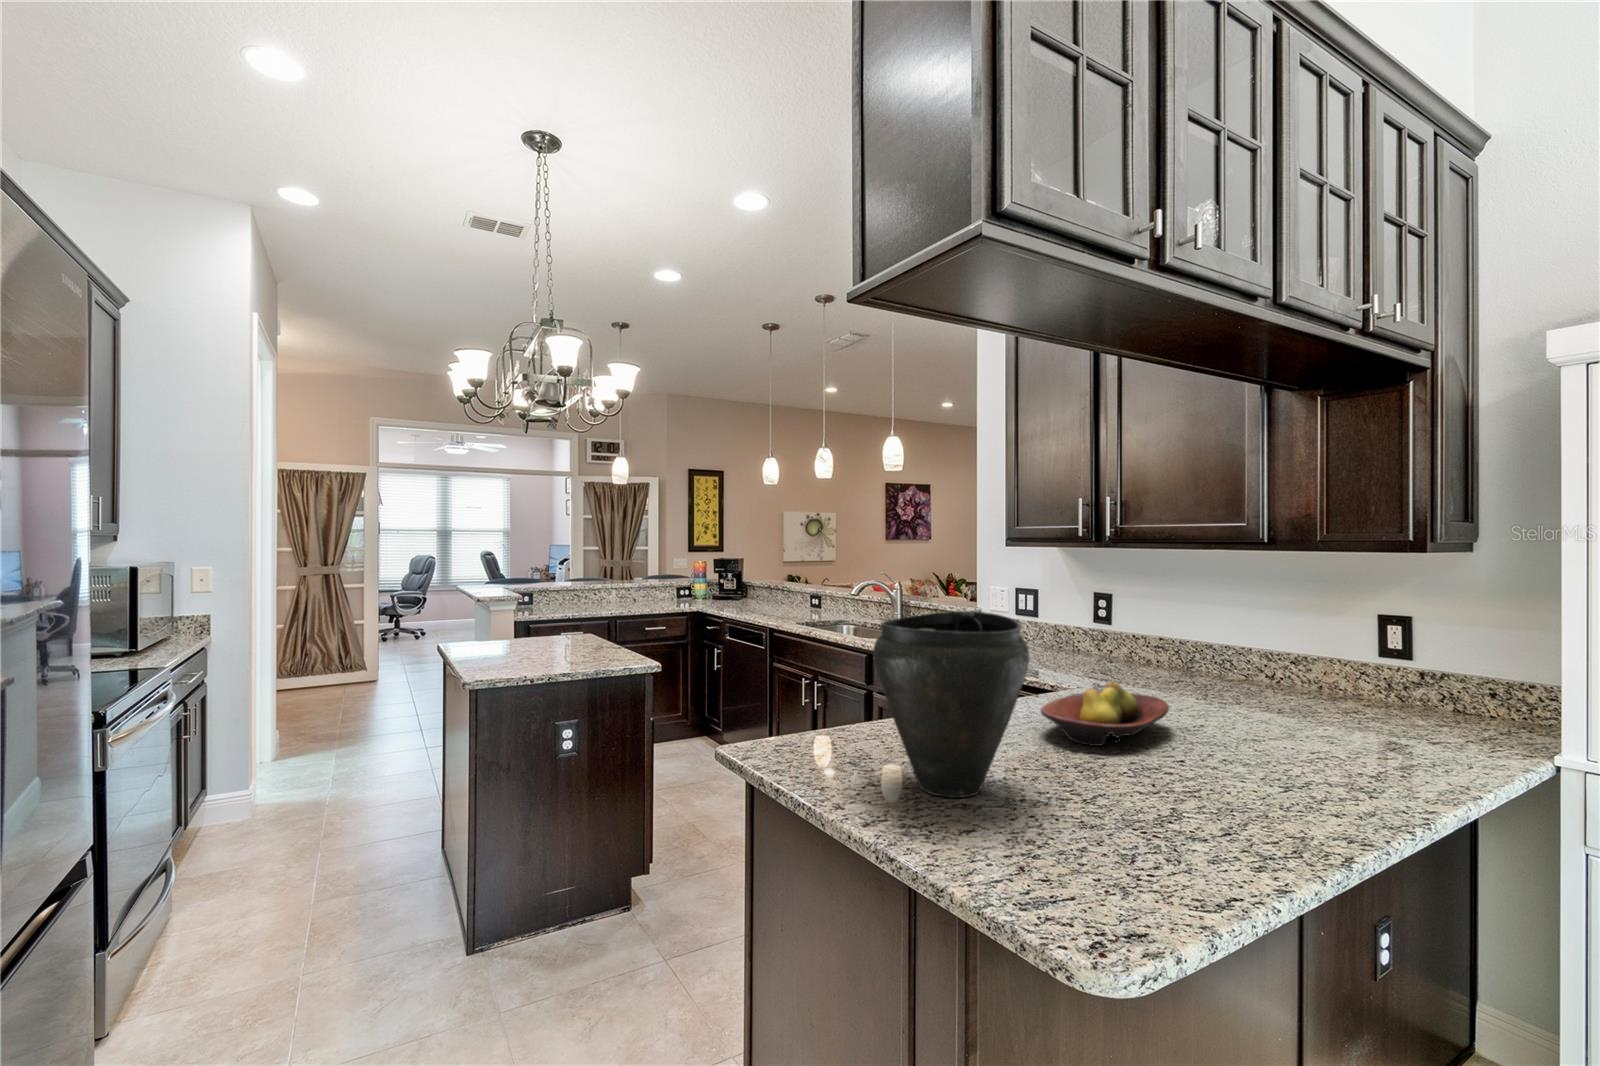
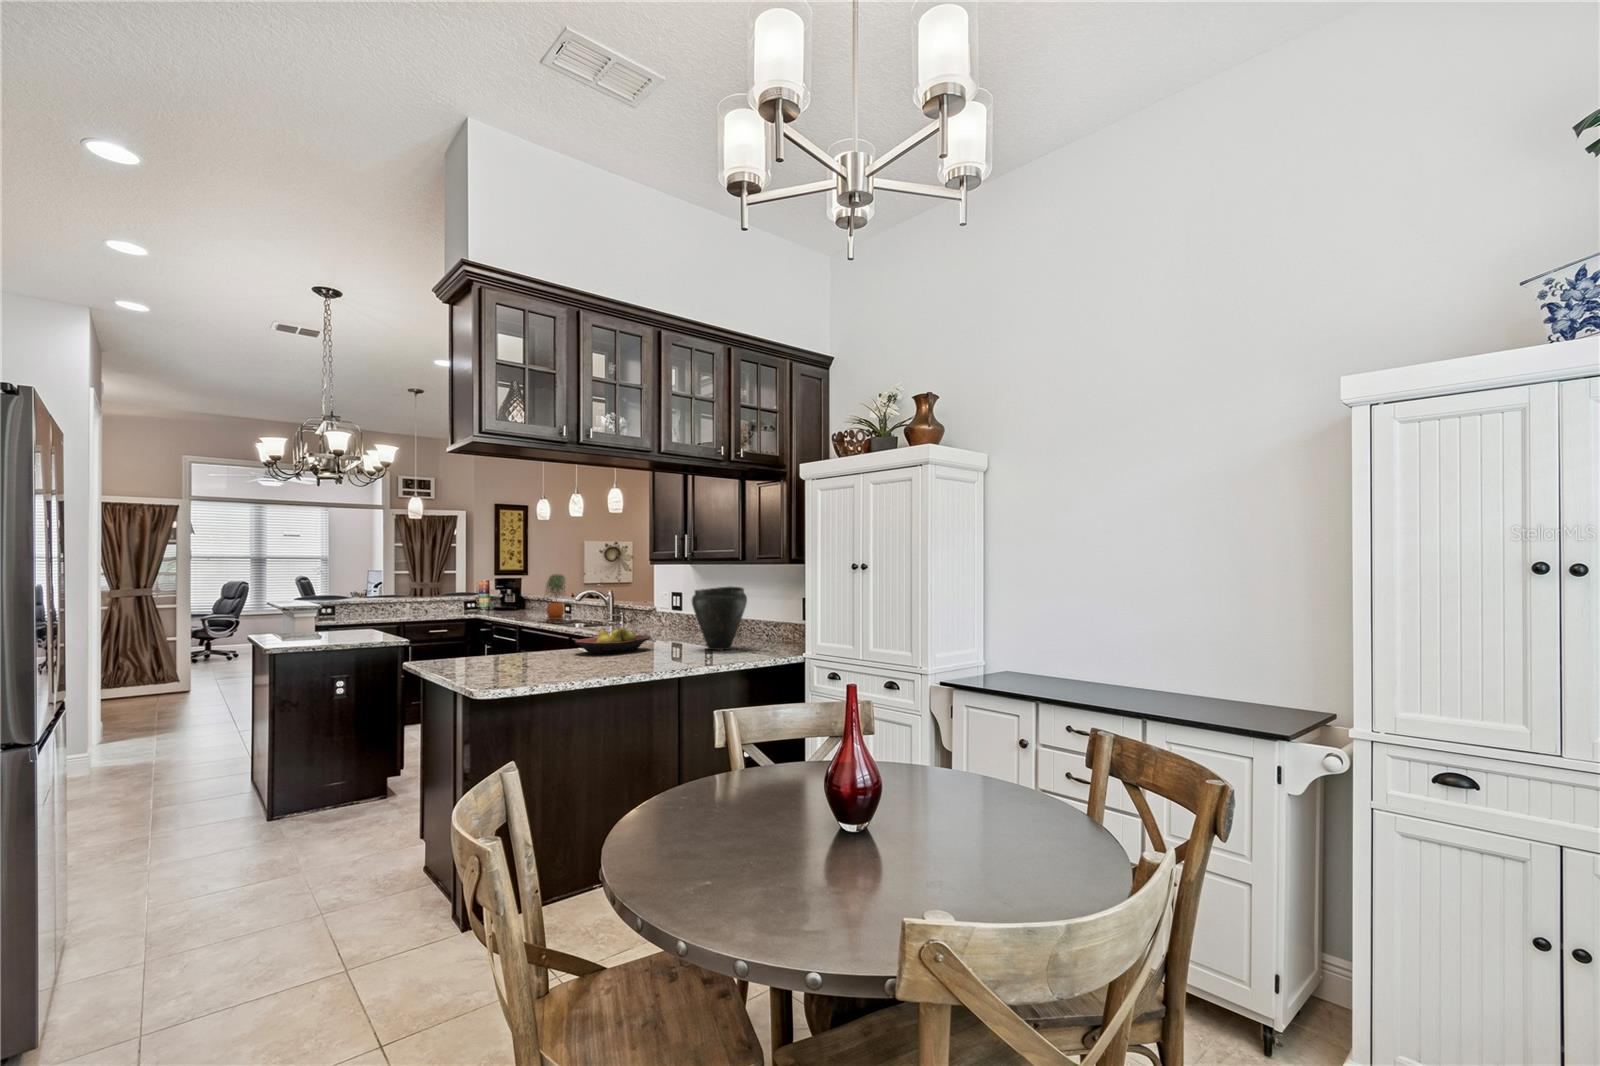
potted plant: none [804,558,833,623] -> present [546,574,565,620]
vase: present [873,611,1029,798] -> present [692,586,747,650]

